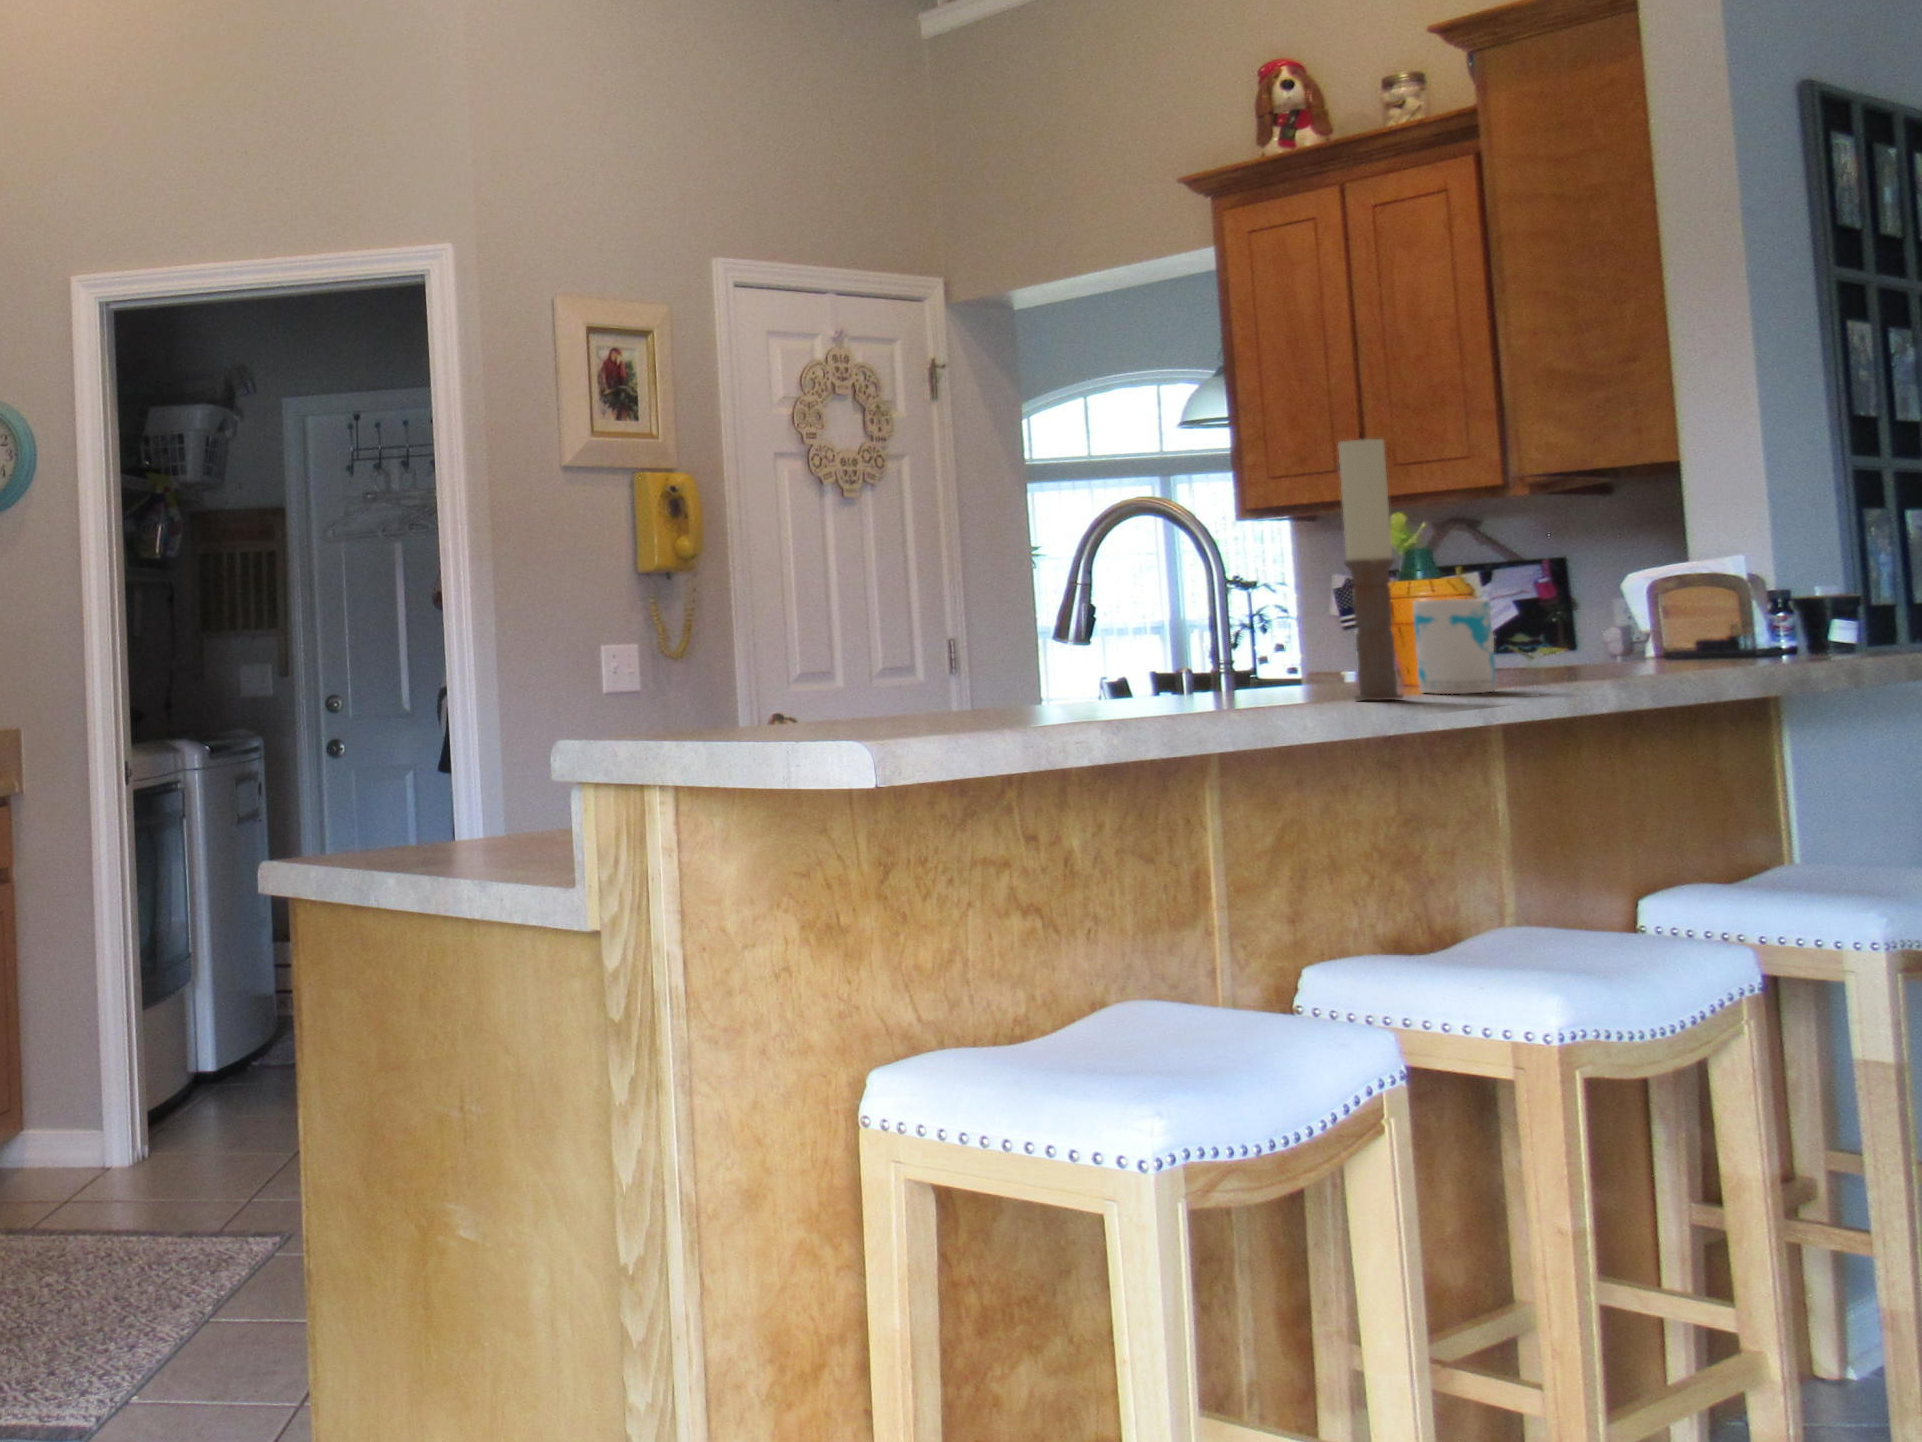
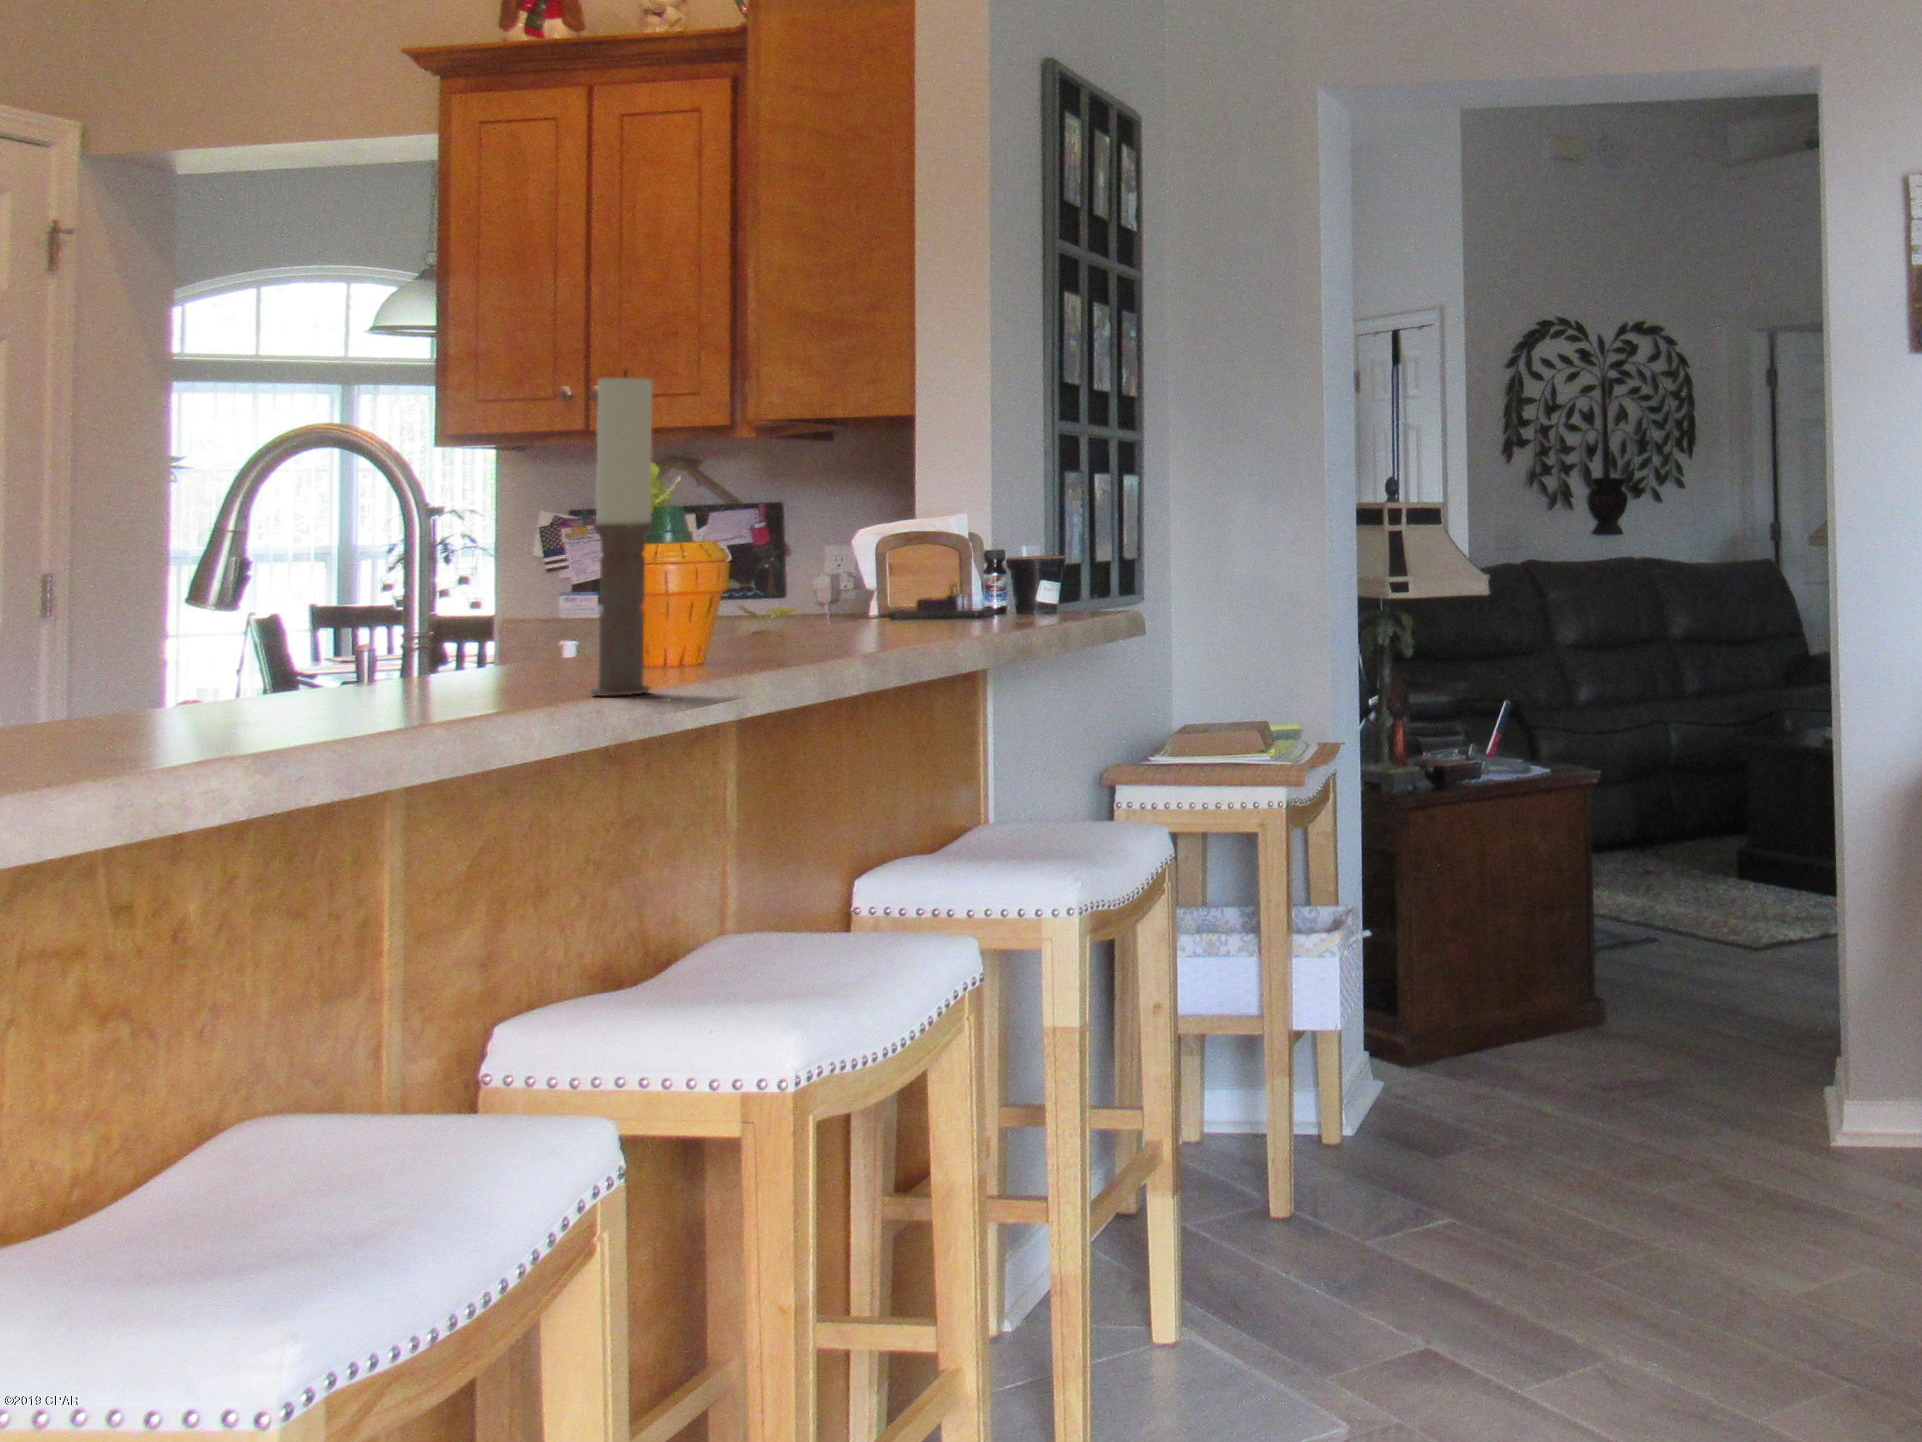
mug: present [1413,599,1496,694] -> none [664,568,750,680]

